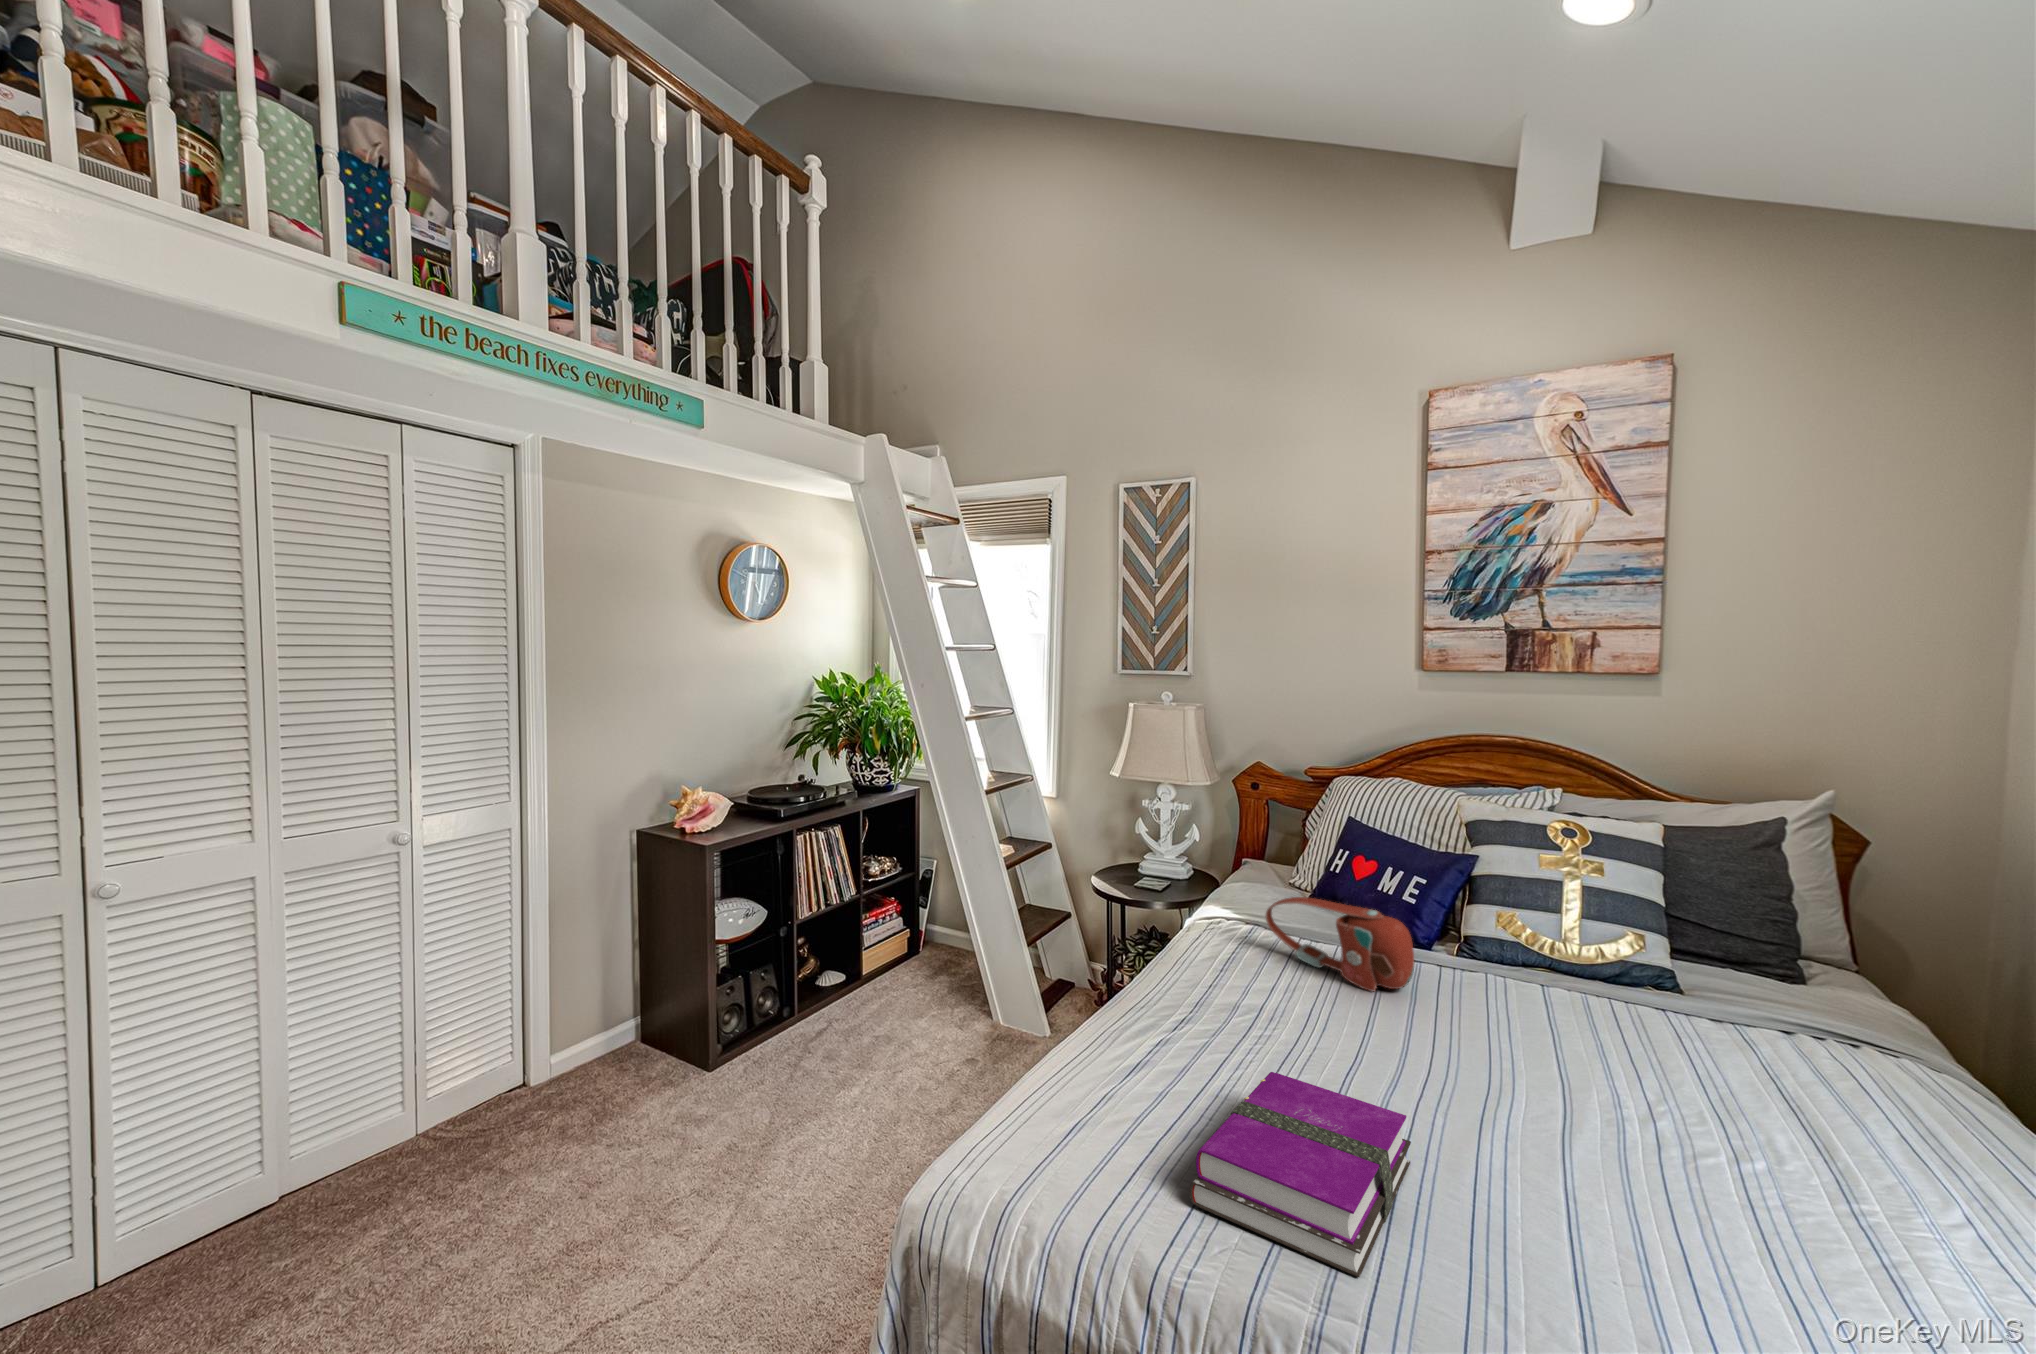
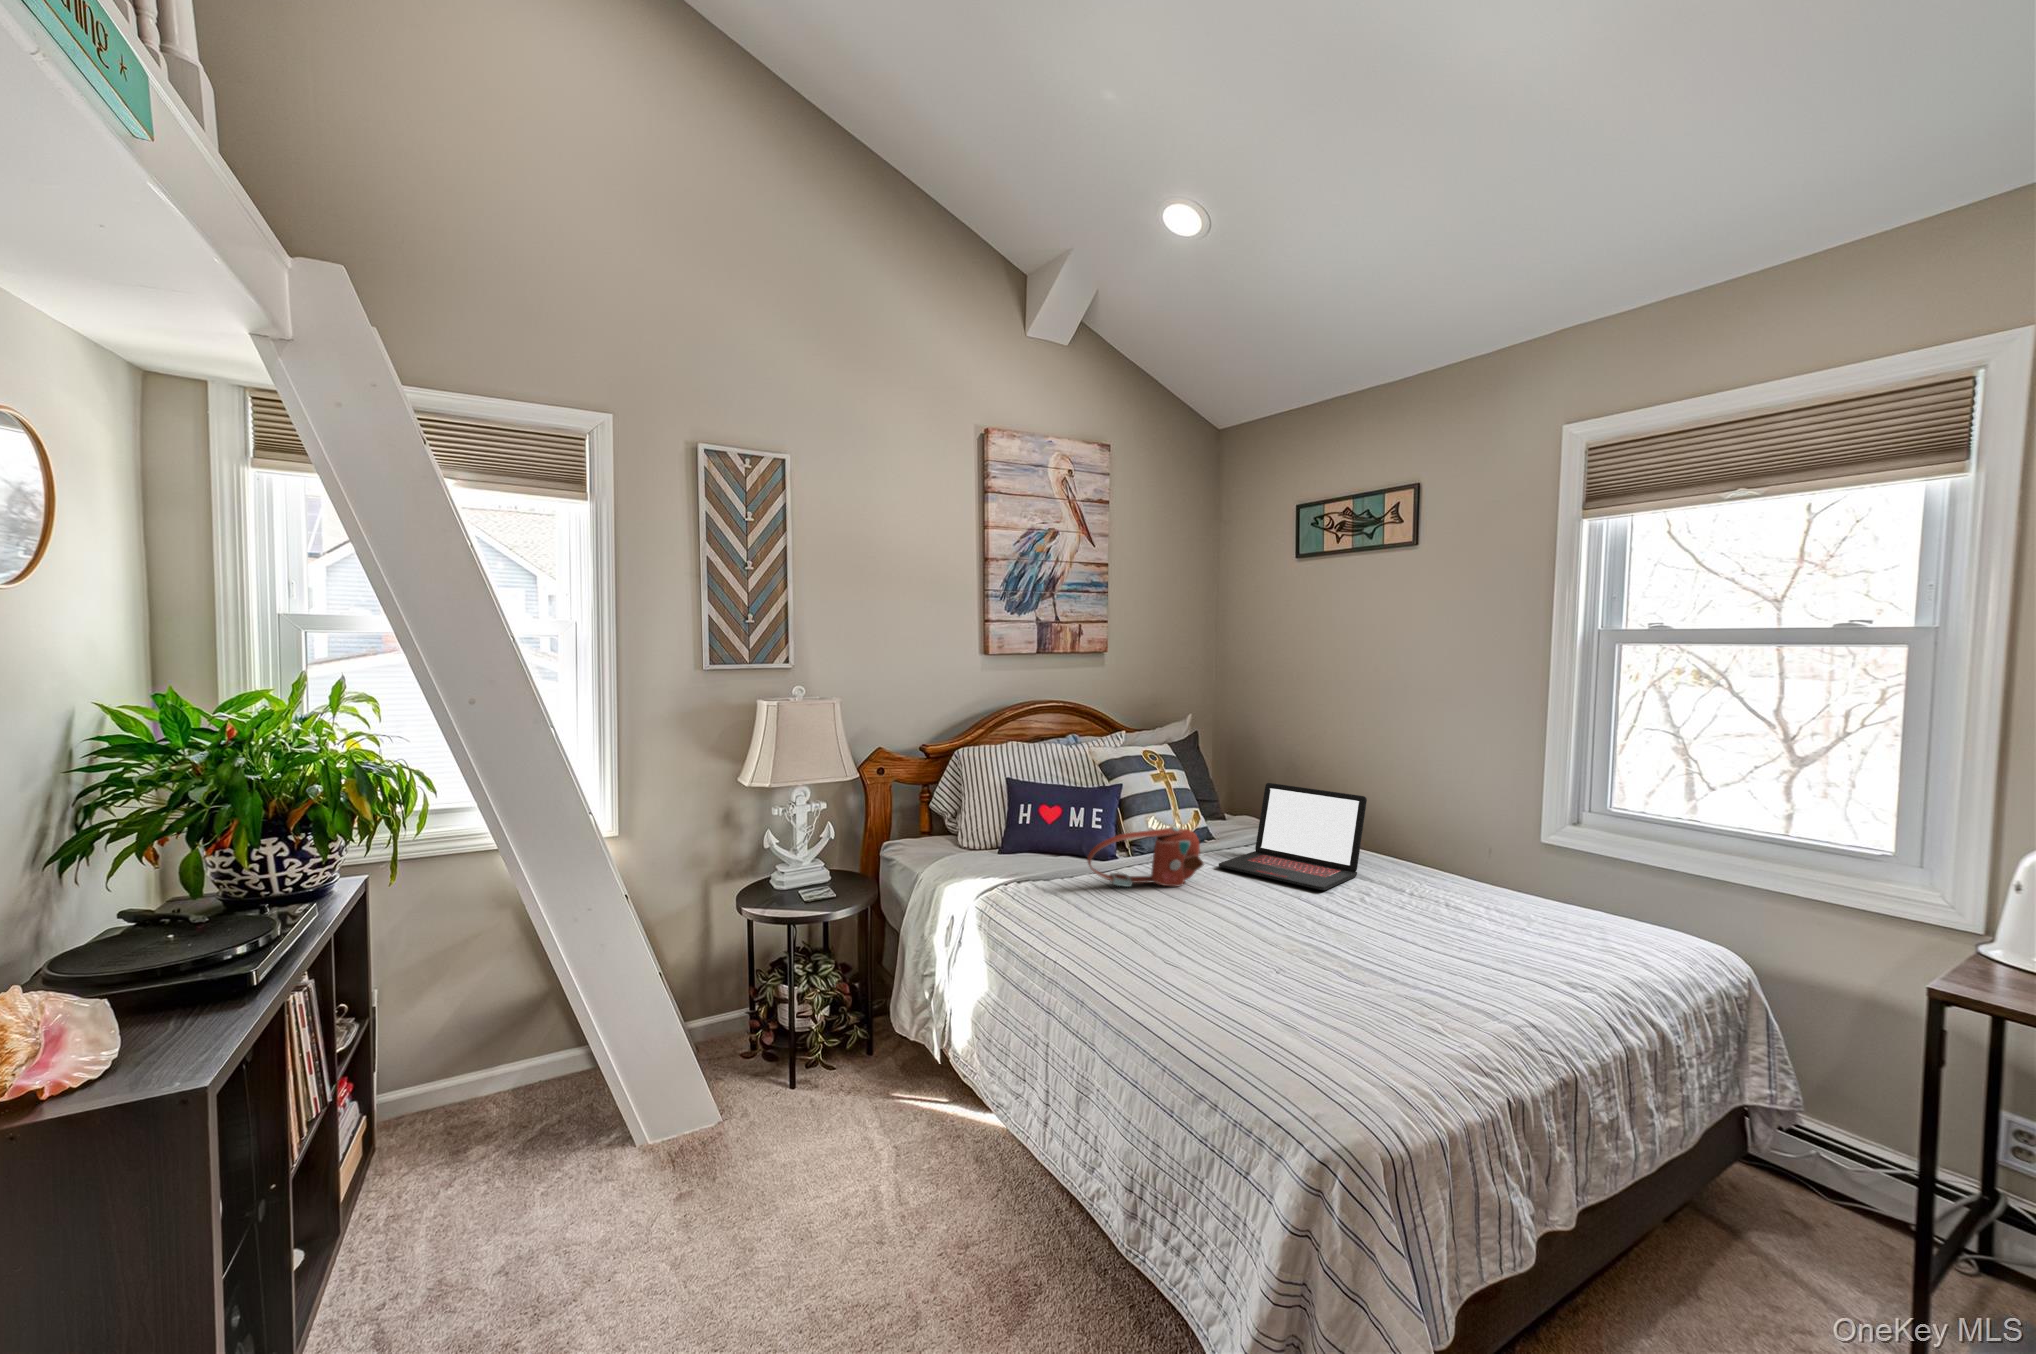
laptop: none [1491,908,1744,1109] -> present [1219,783,1367,890]
notebook: present [1189,1072,1411,1277] -> none [1335,911,1510,1000]

